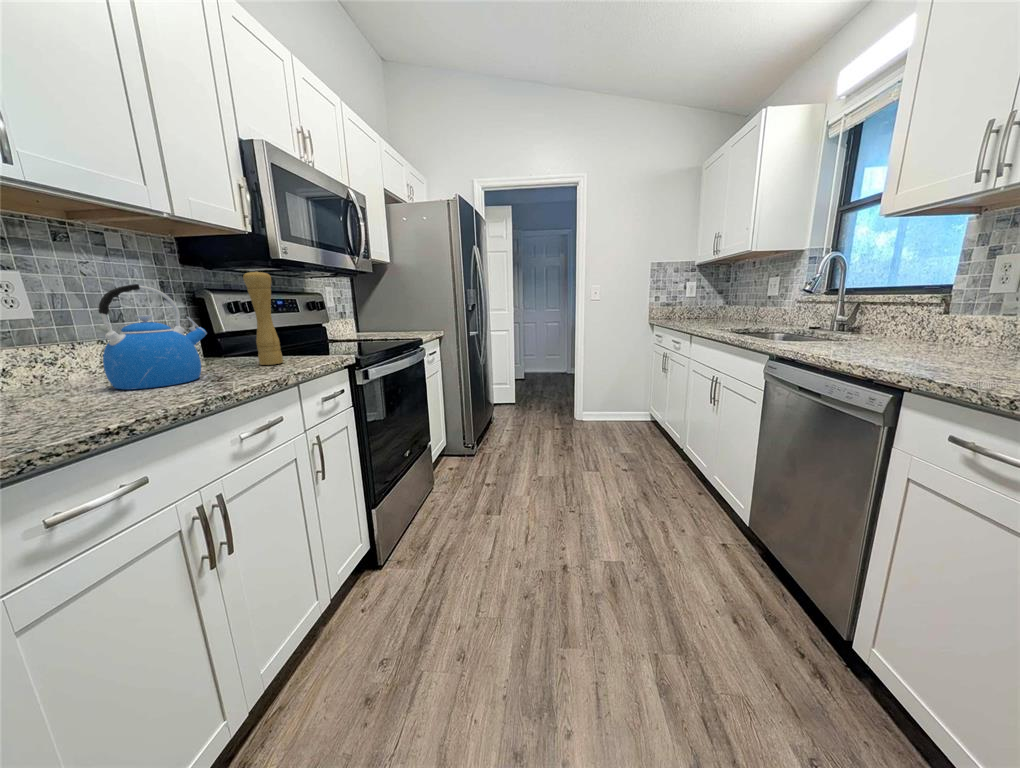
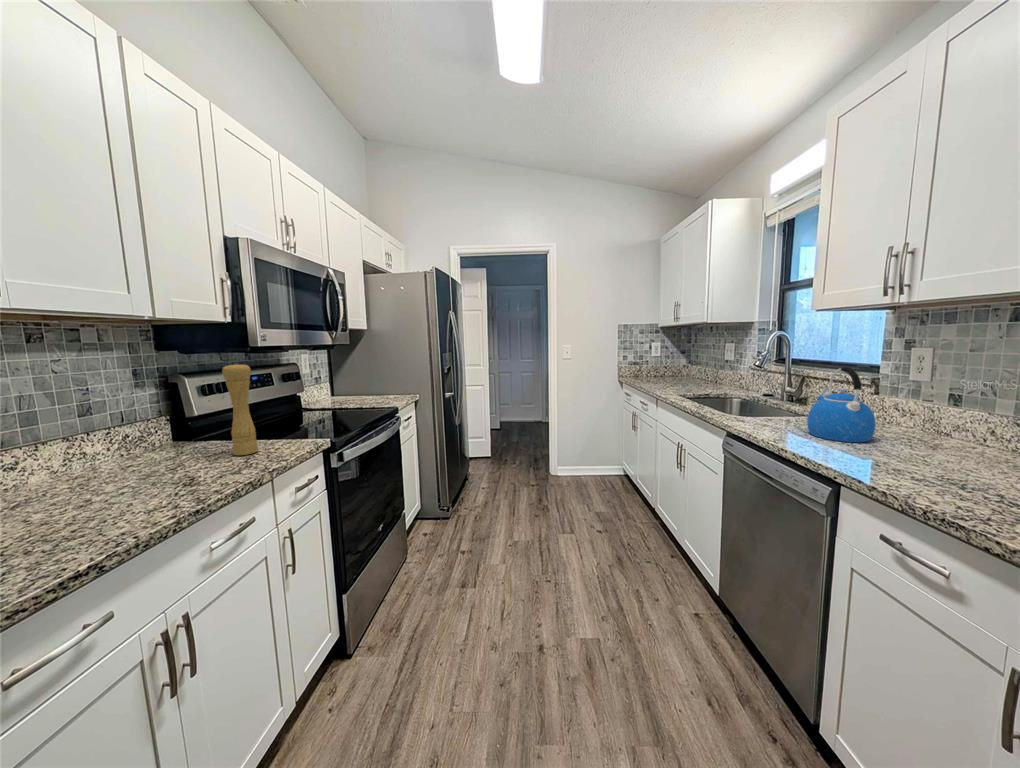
kettle: present [99,284,207,390] -> present [807,367,876,442]

